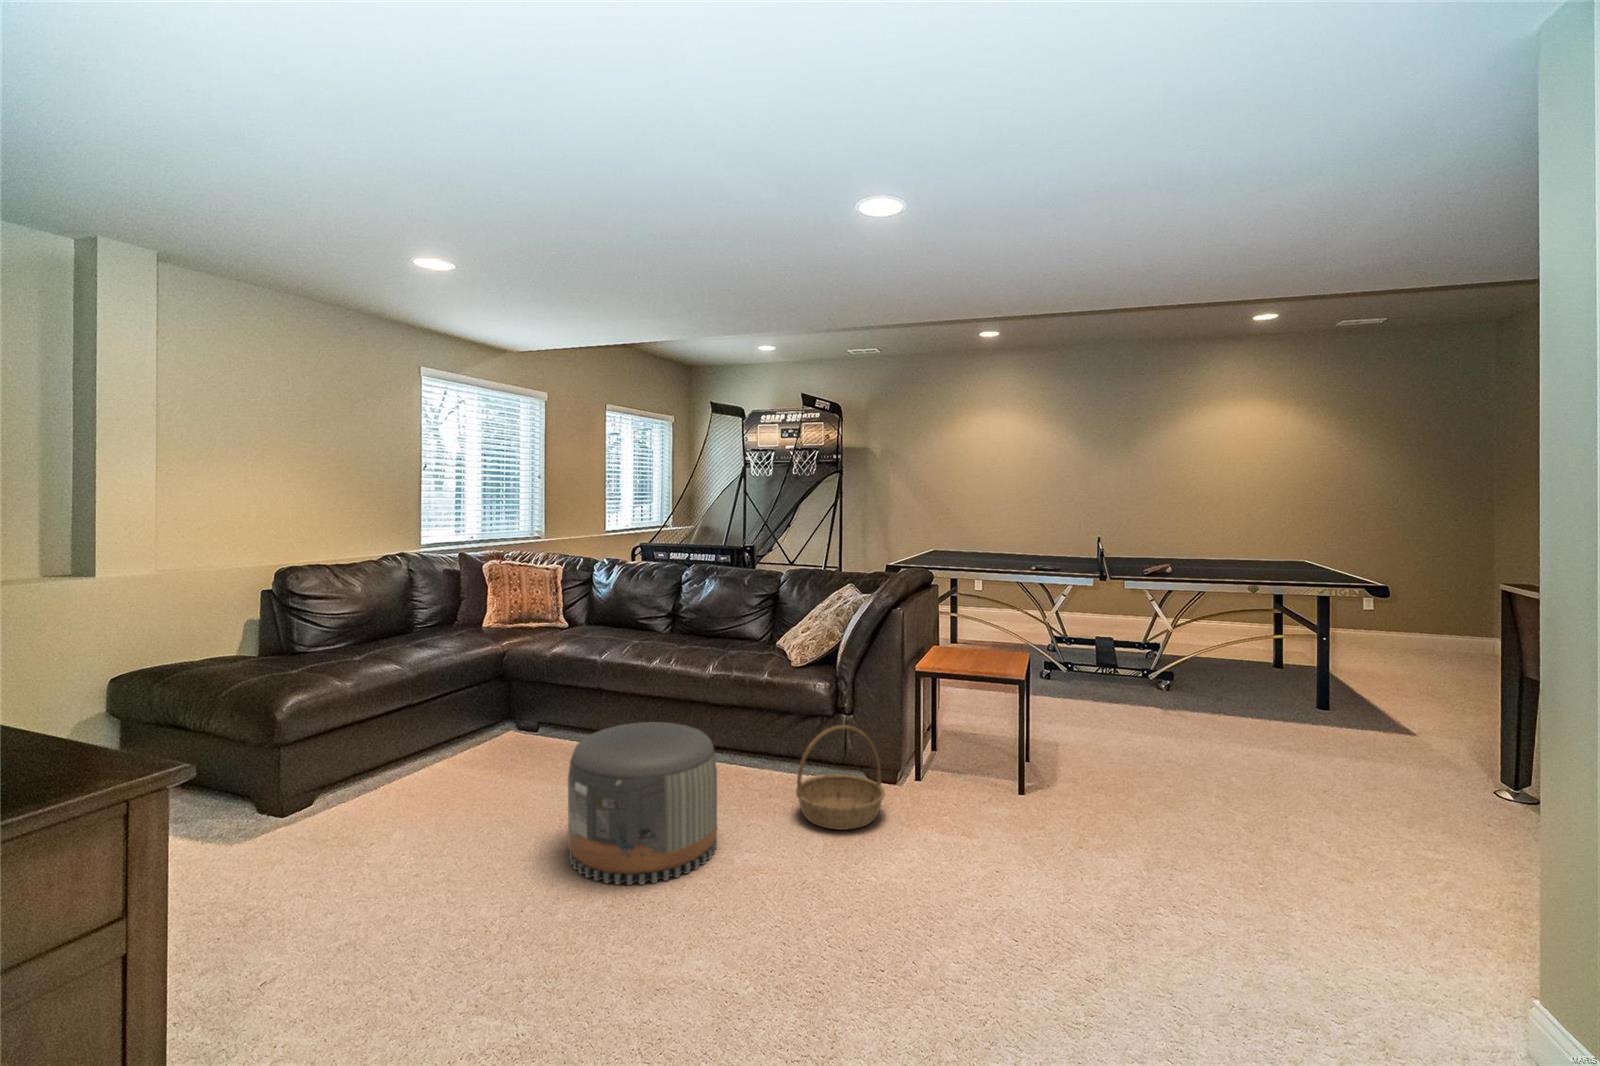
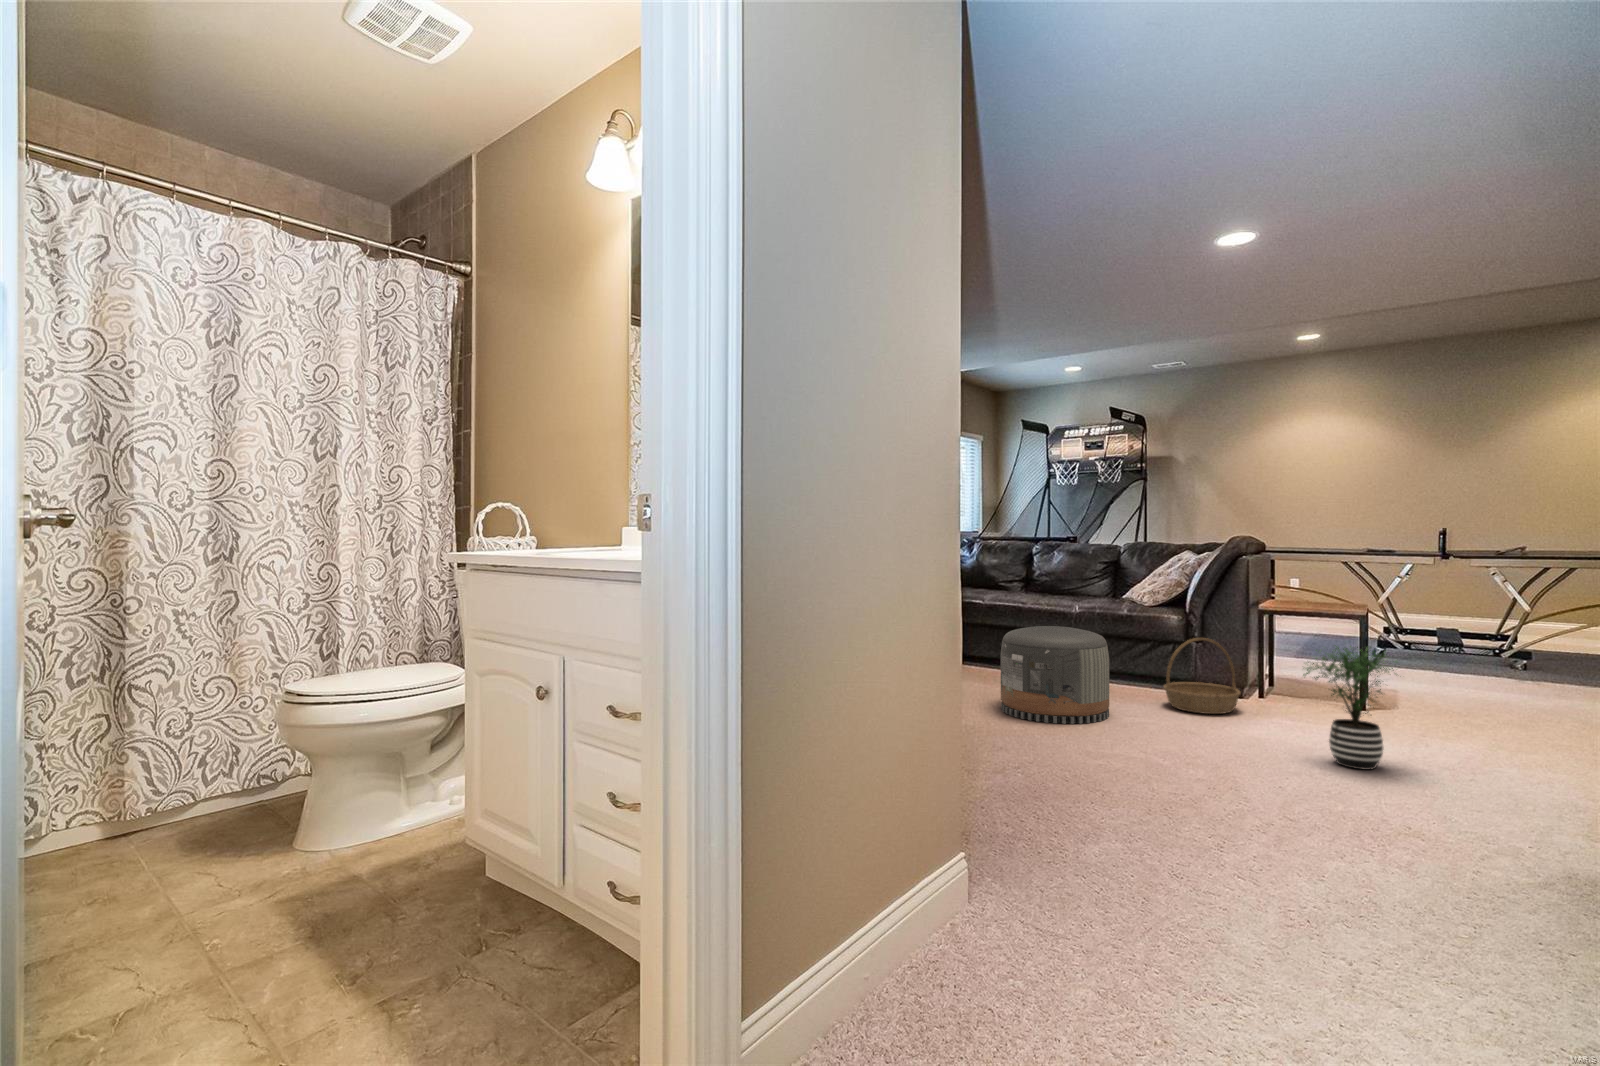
potted plant: none [932,780,1057,964] -> present [1303,646,1394,770]

